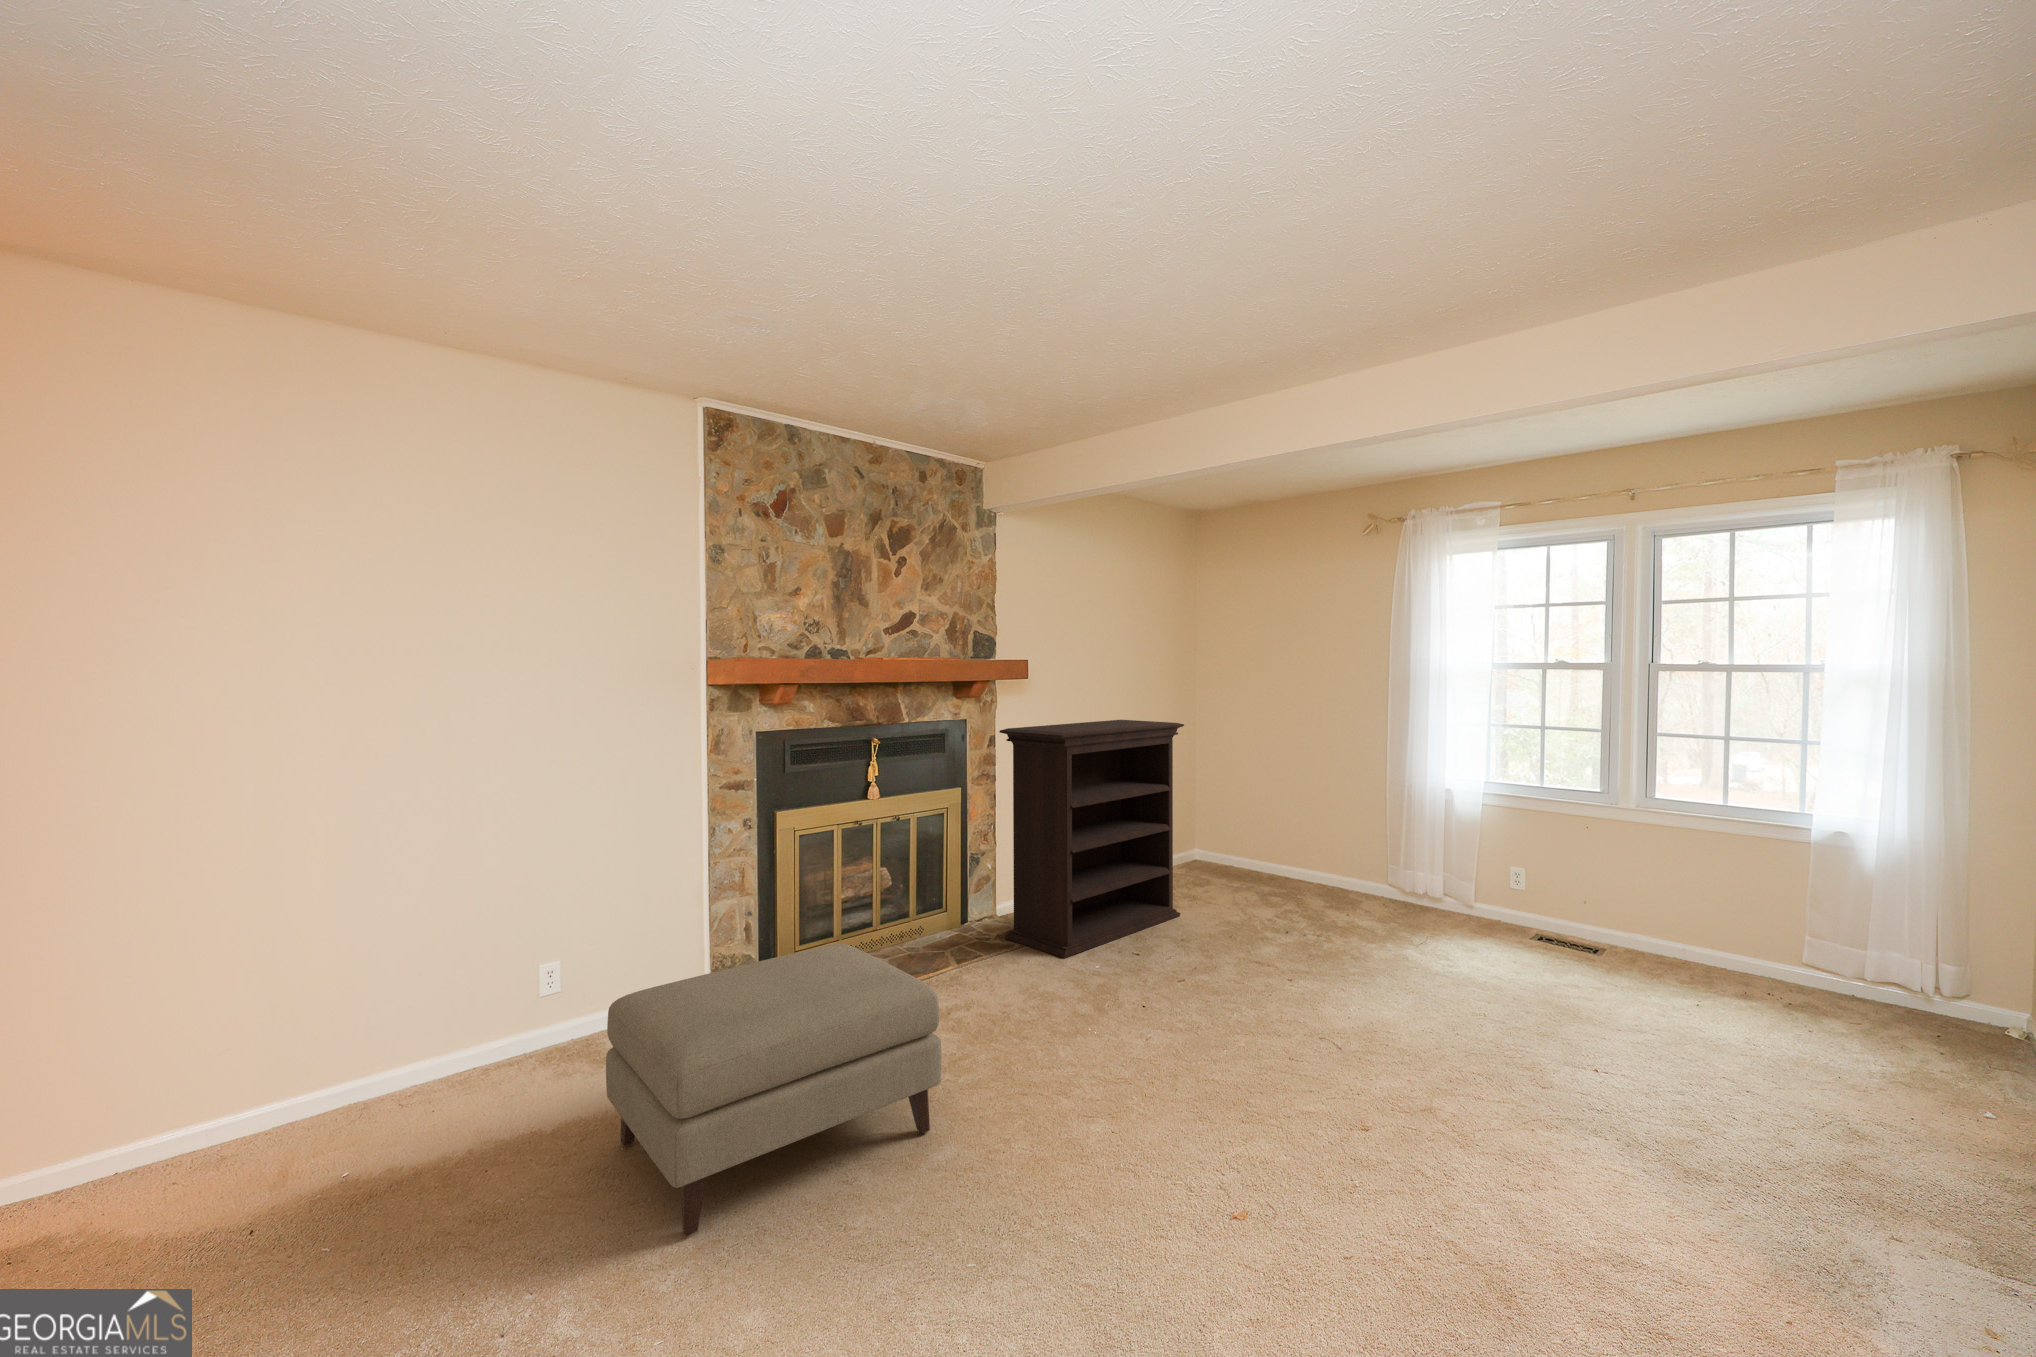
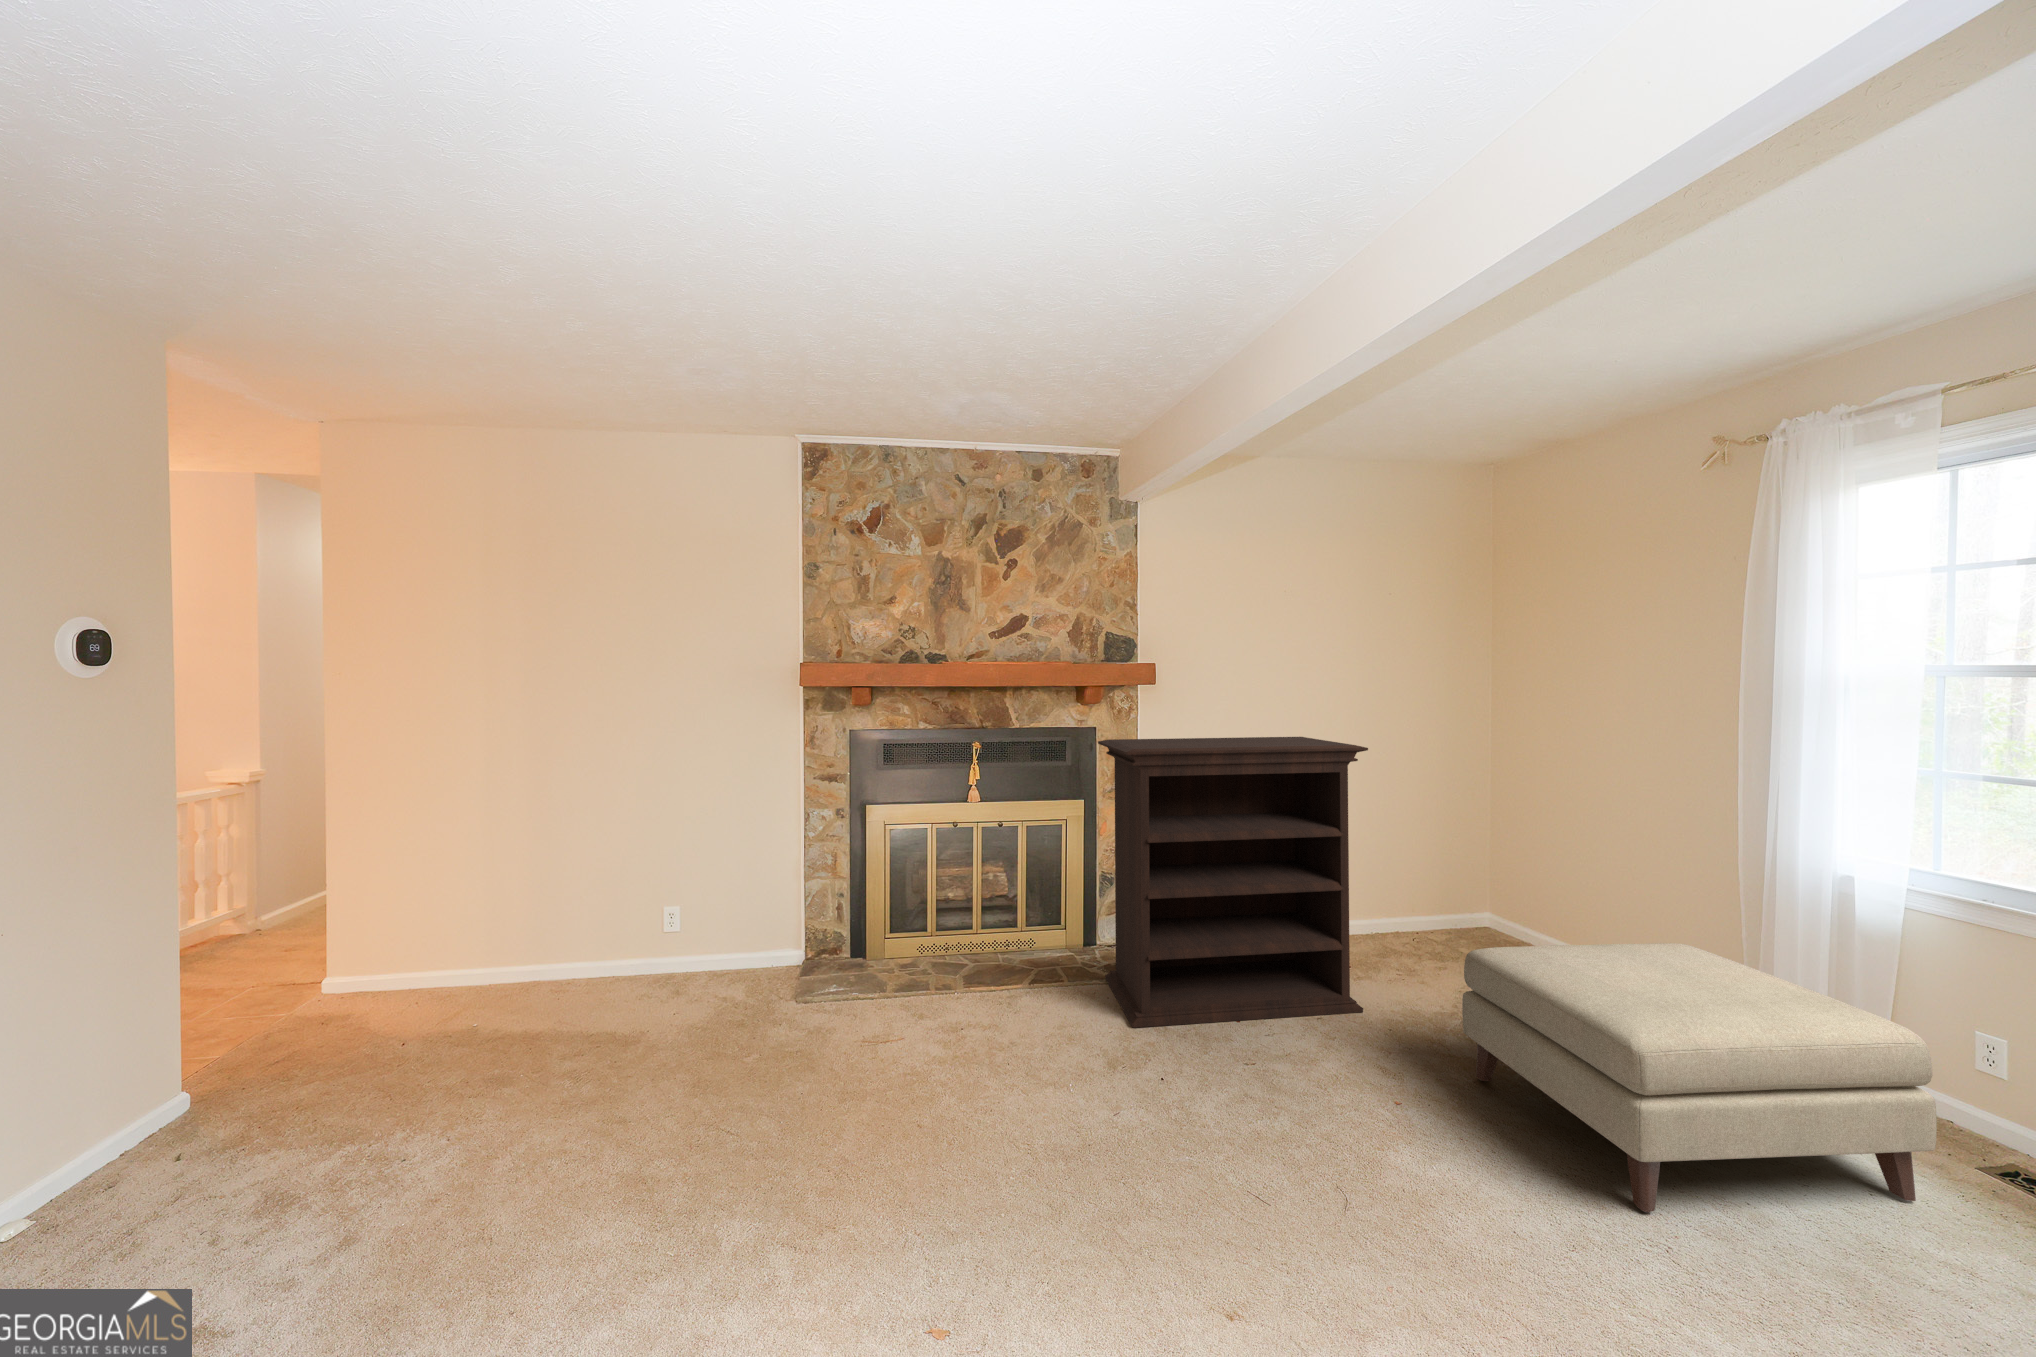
ottoman: present [606,943,942,1236] -> present [1462,943,1937,1212]

